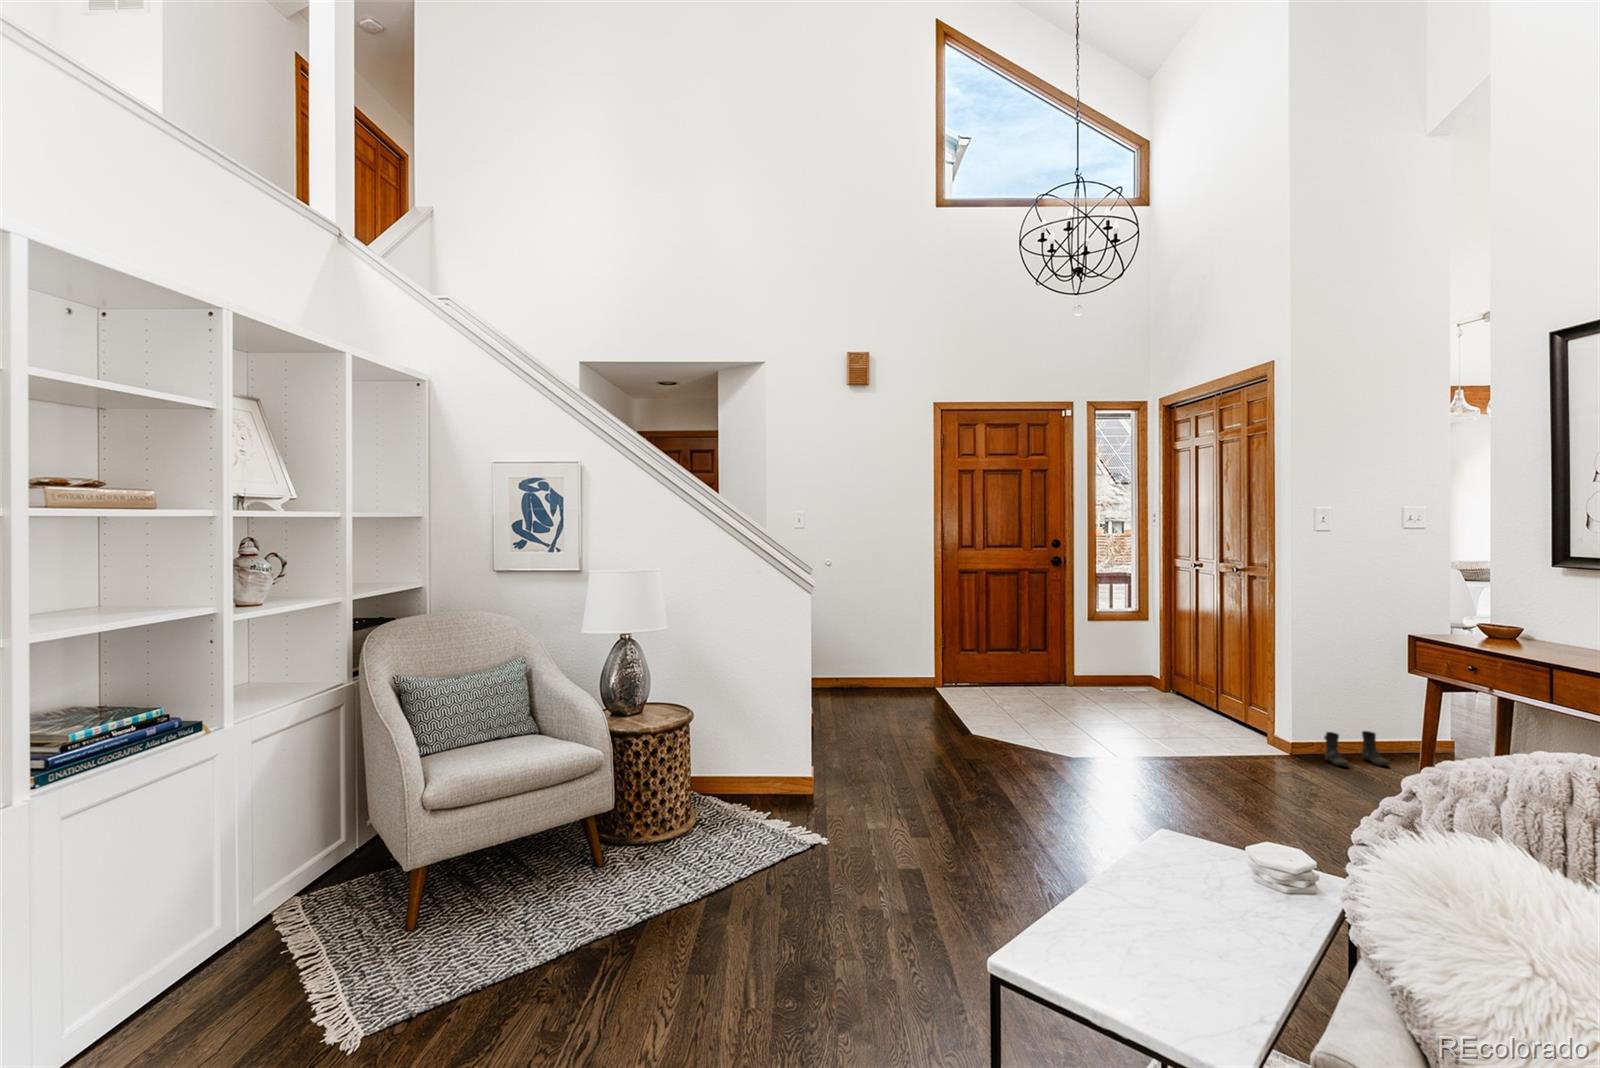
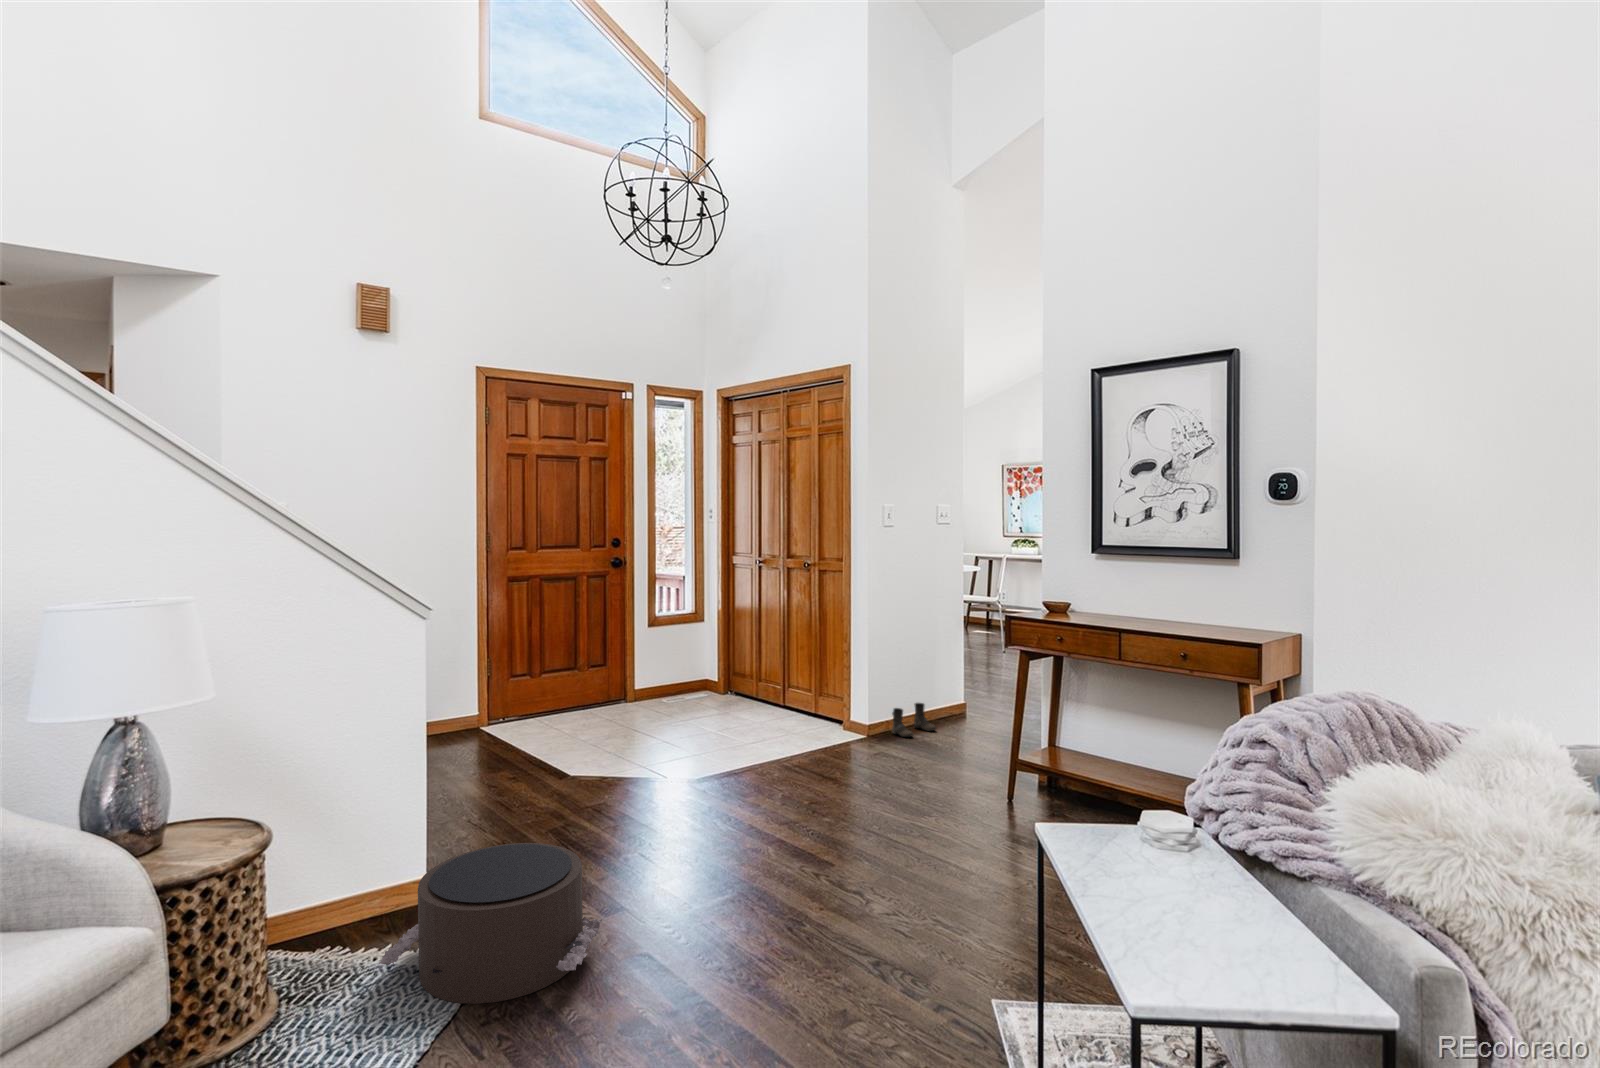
pouf: none [744,762,885,865] -> present [379,843,602,1004]

